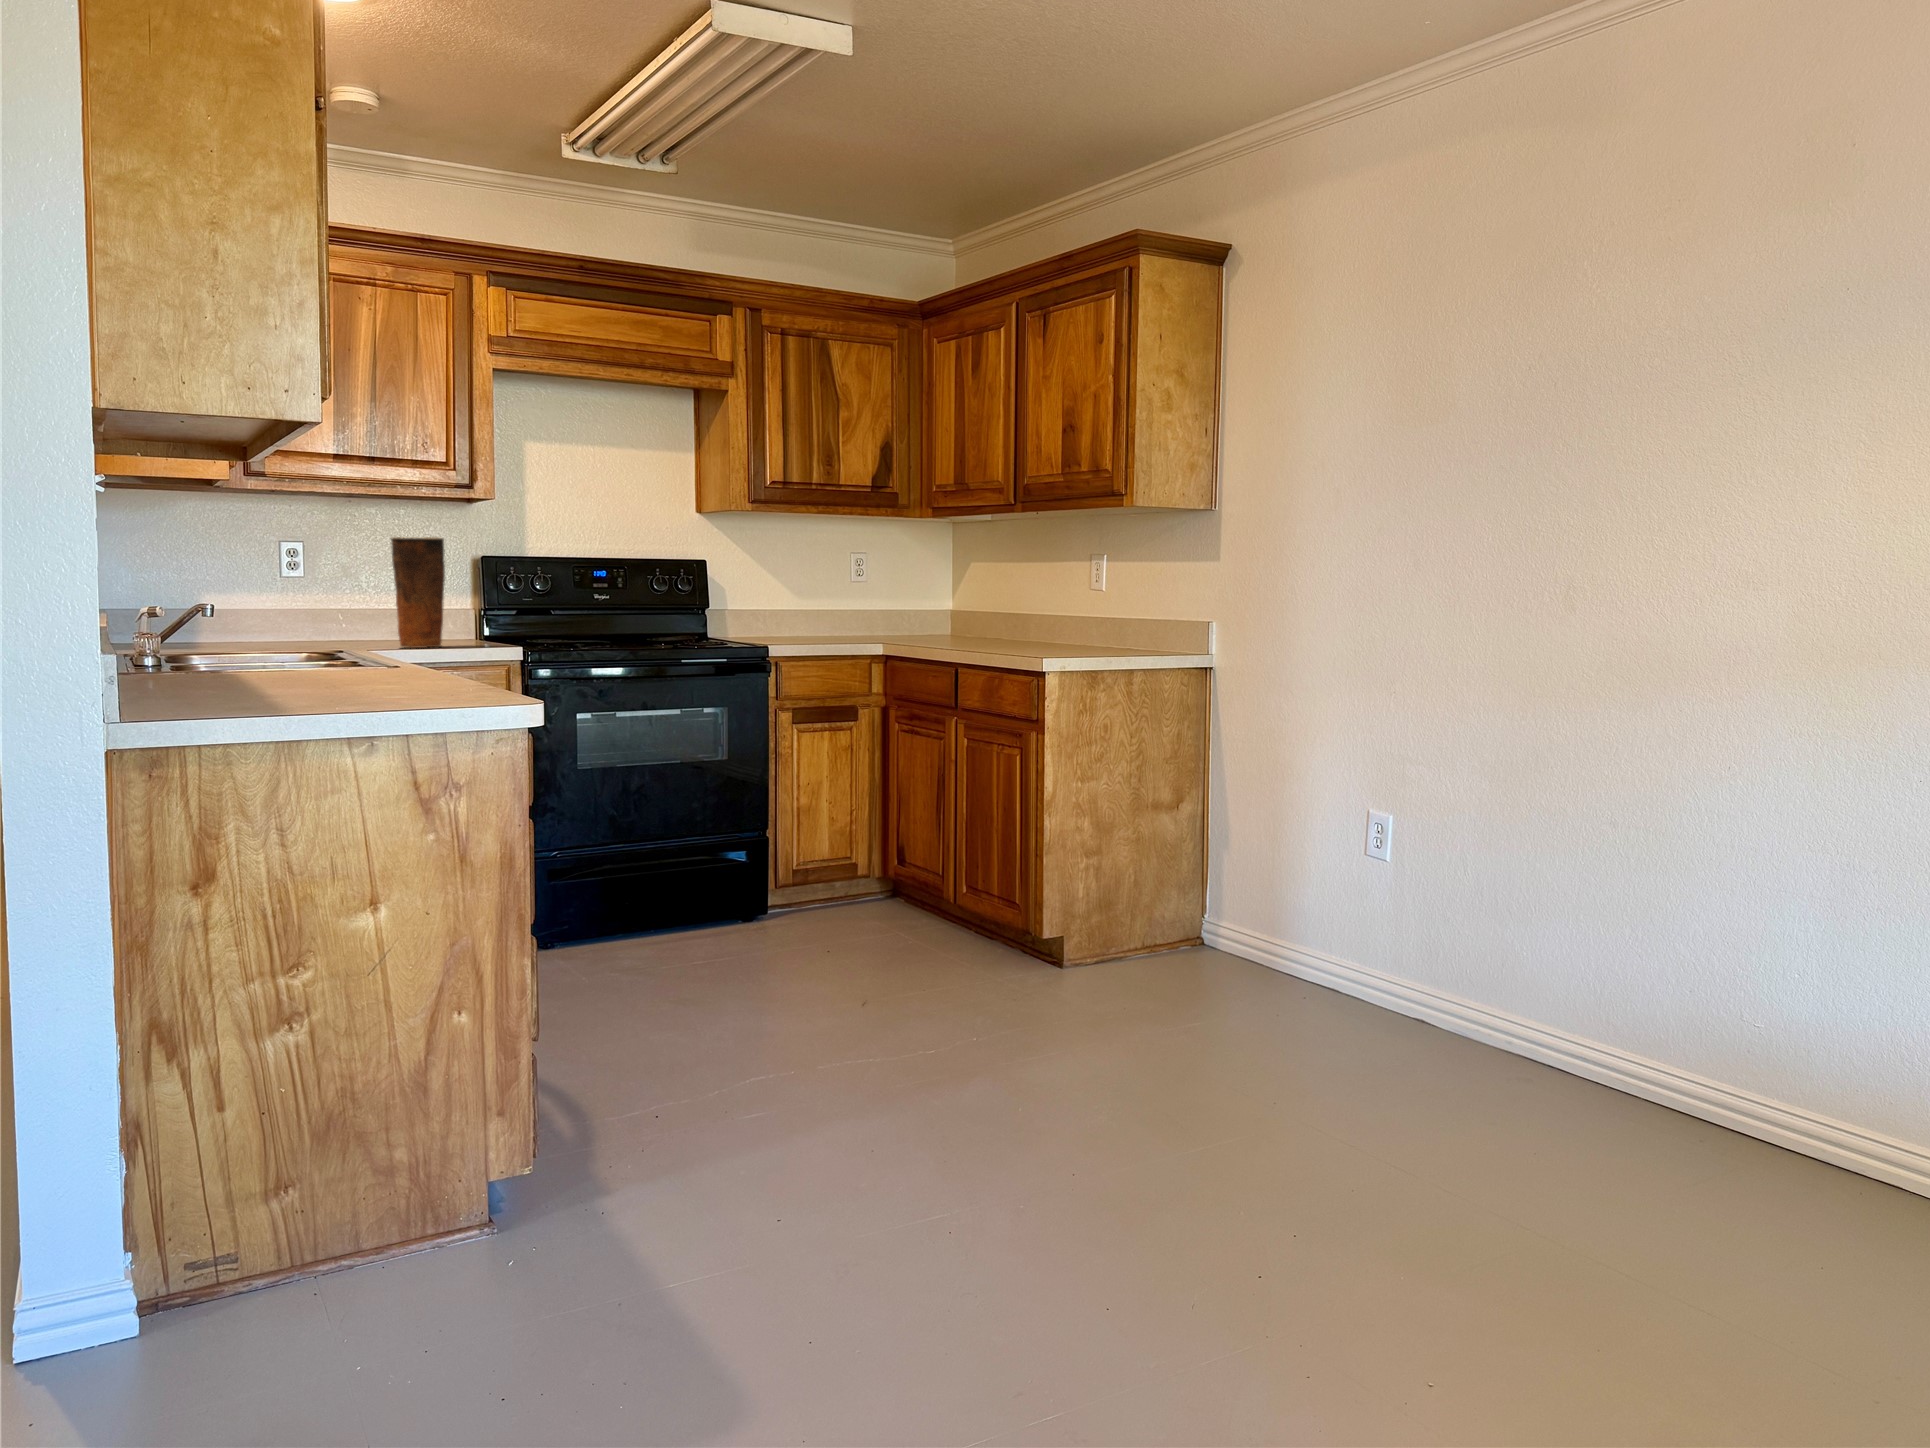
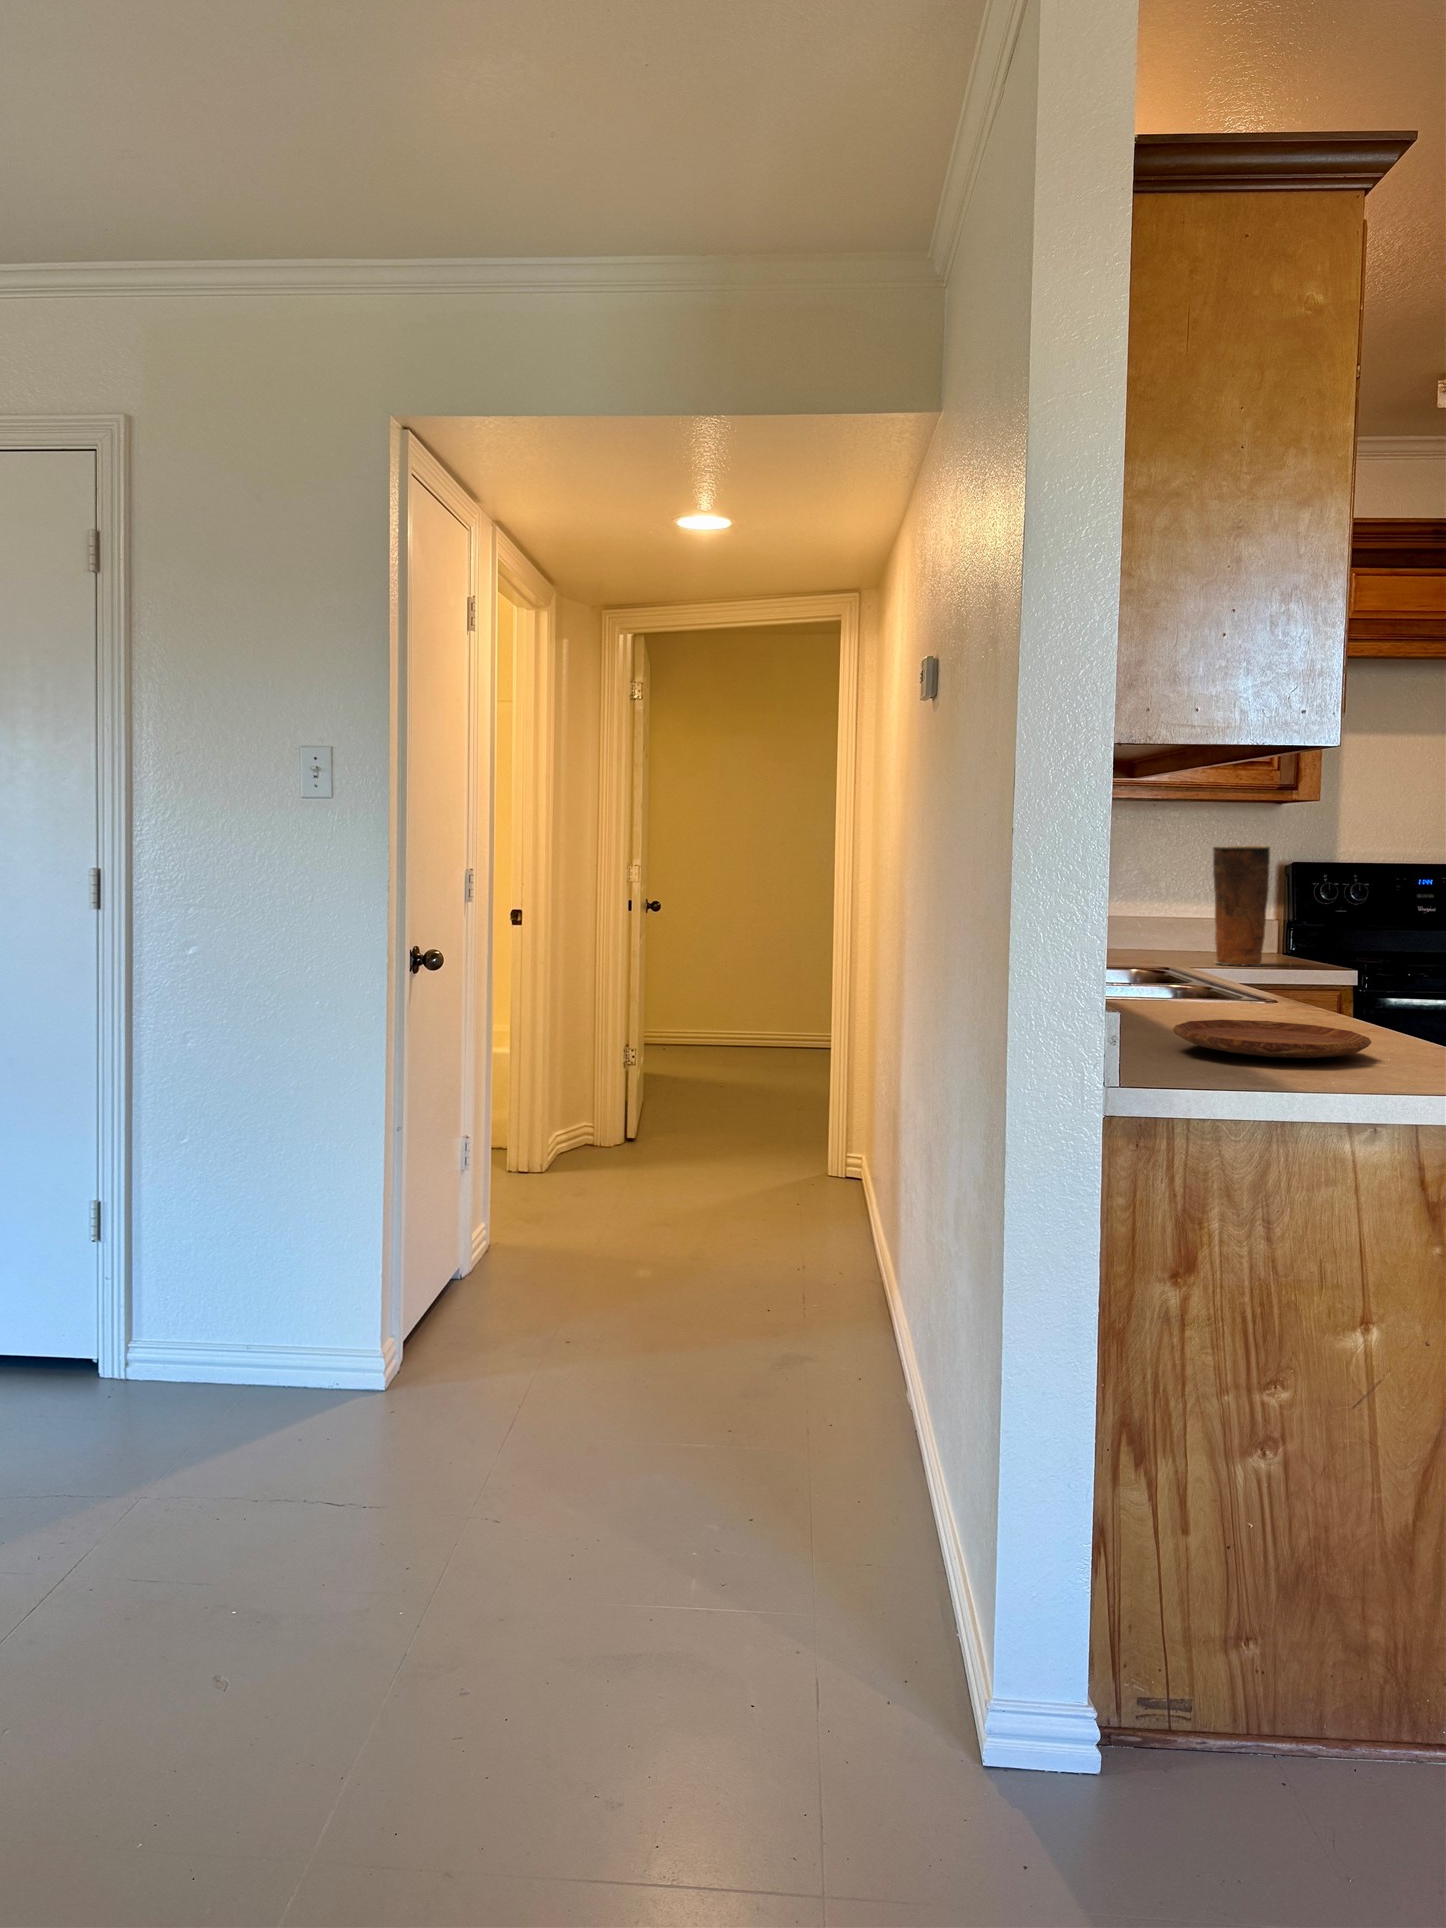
tray: none [230,673,405,698] -> present [1172,1020,1372,1058]

